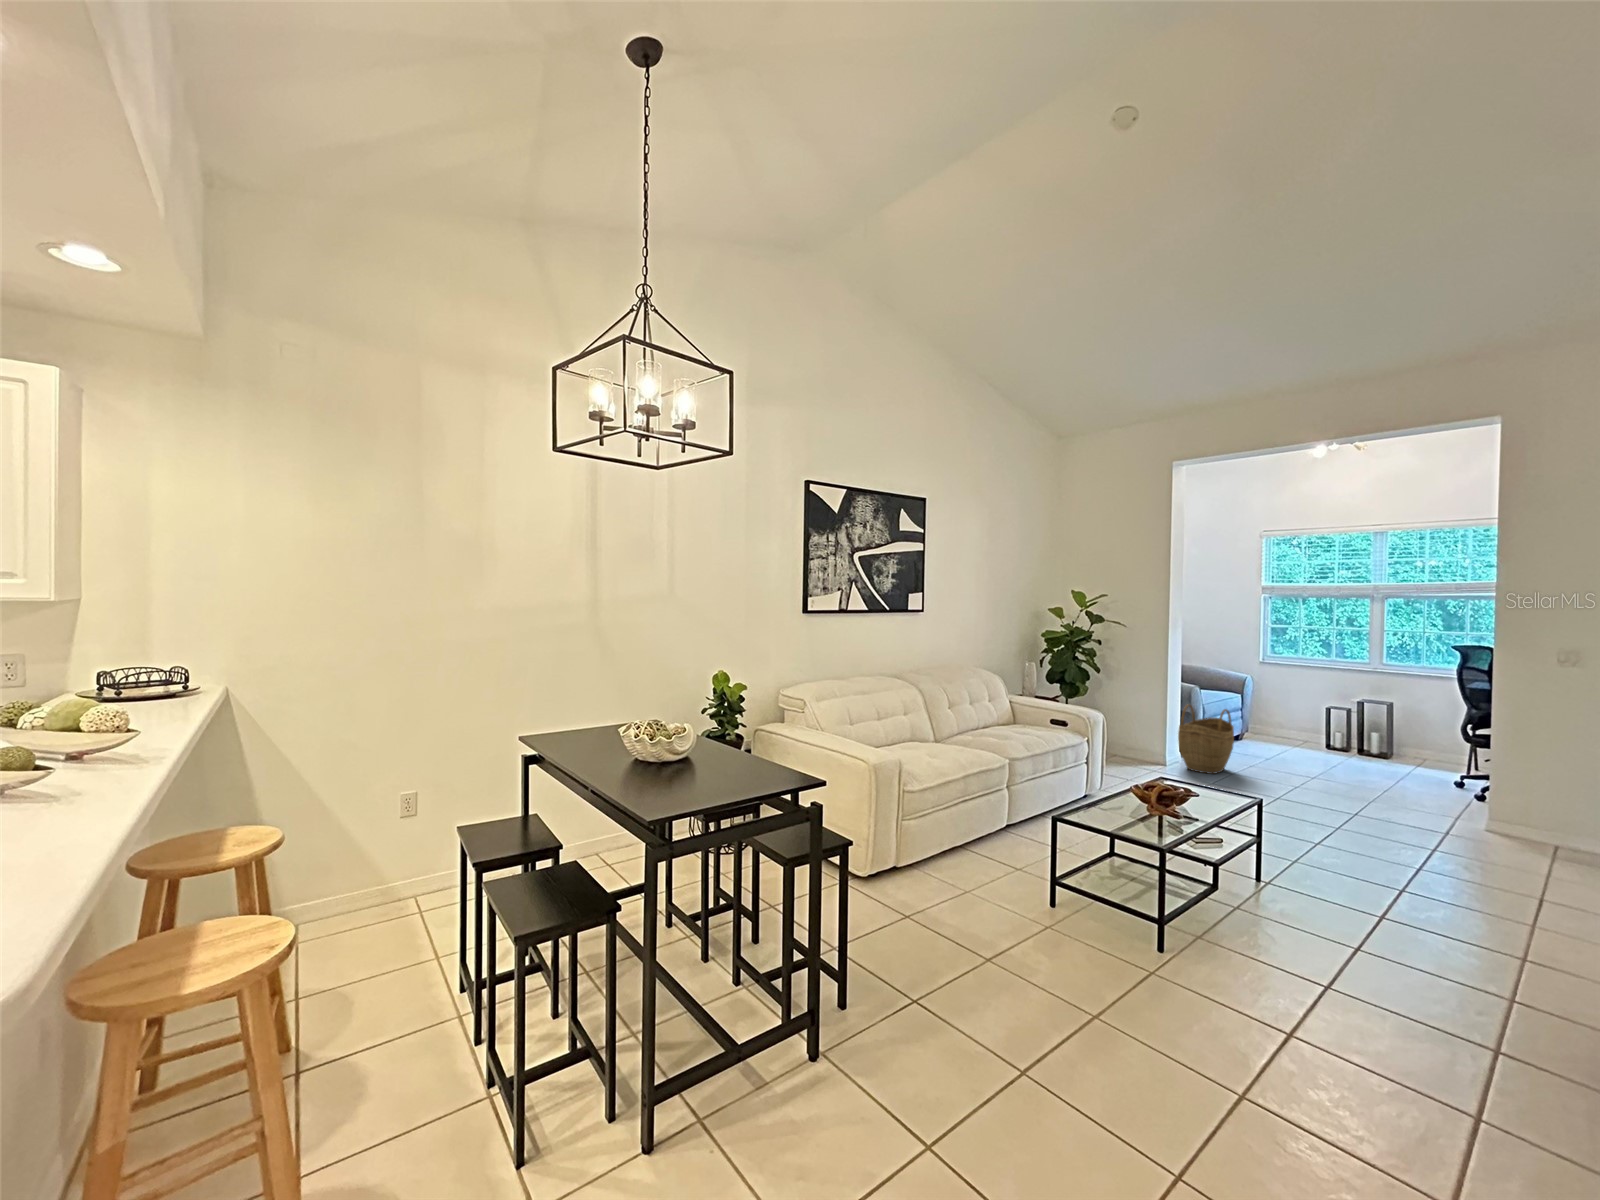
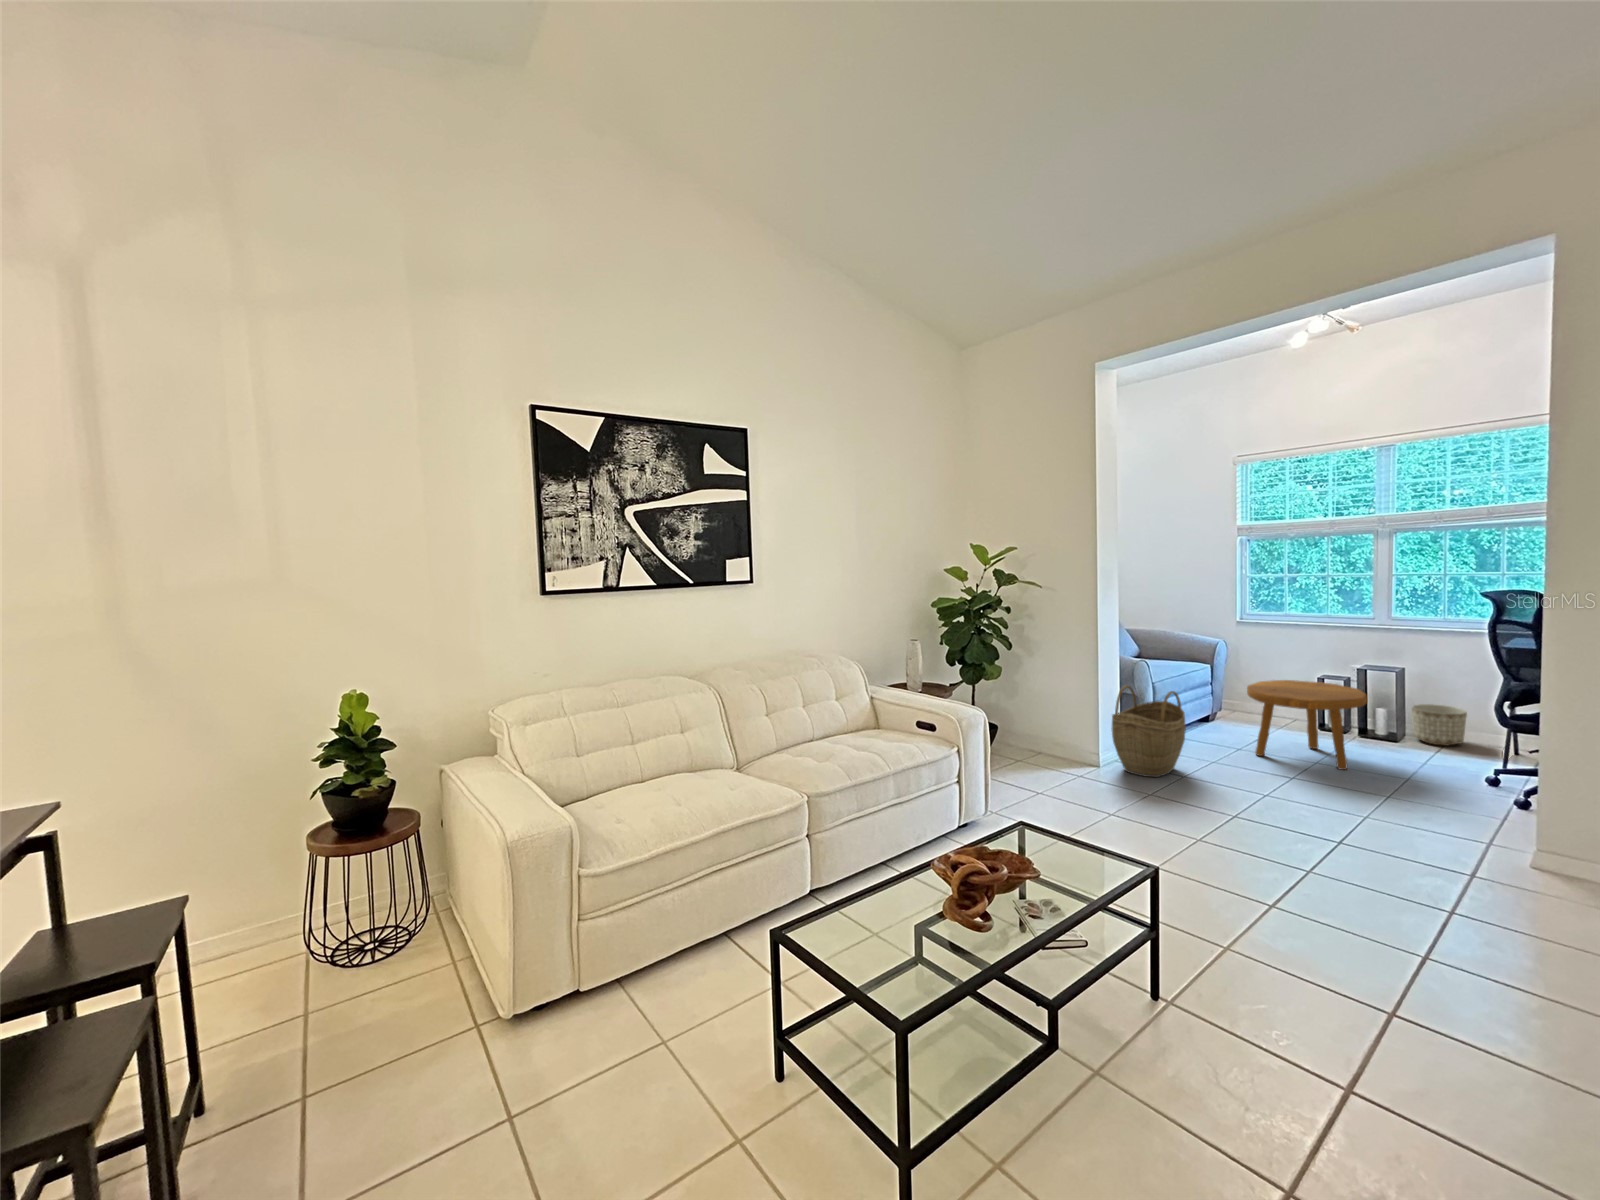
footstool: none [1276,707,1368,774] -> present [1247,680,1367,770]
planter: none [1398,731,1439,762] -> present [1412,704,1467,746]

